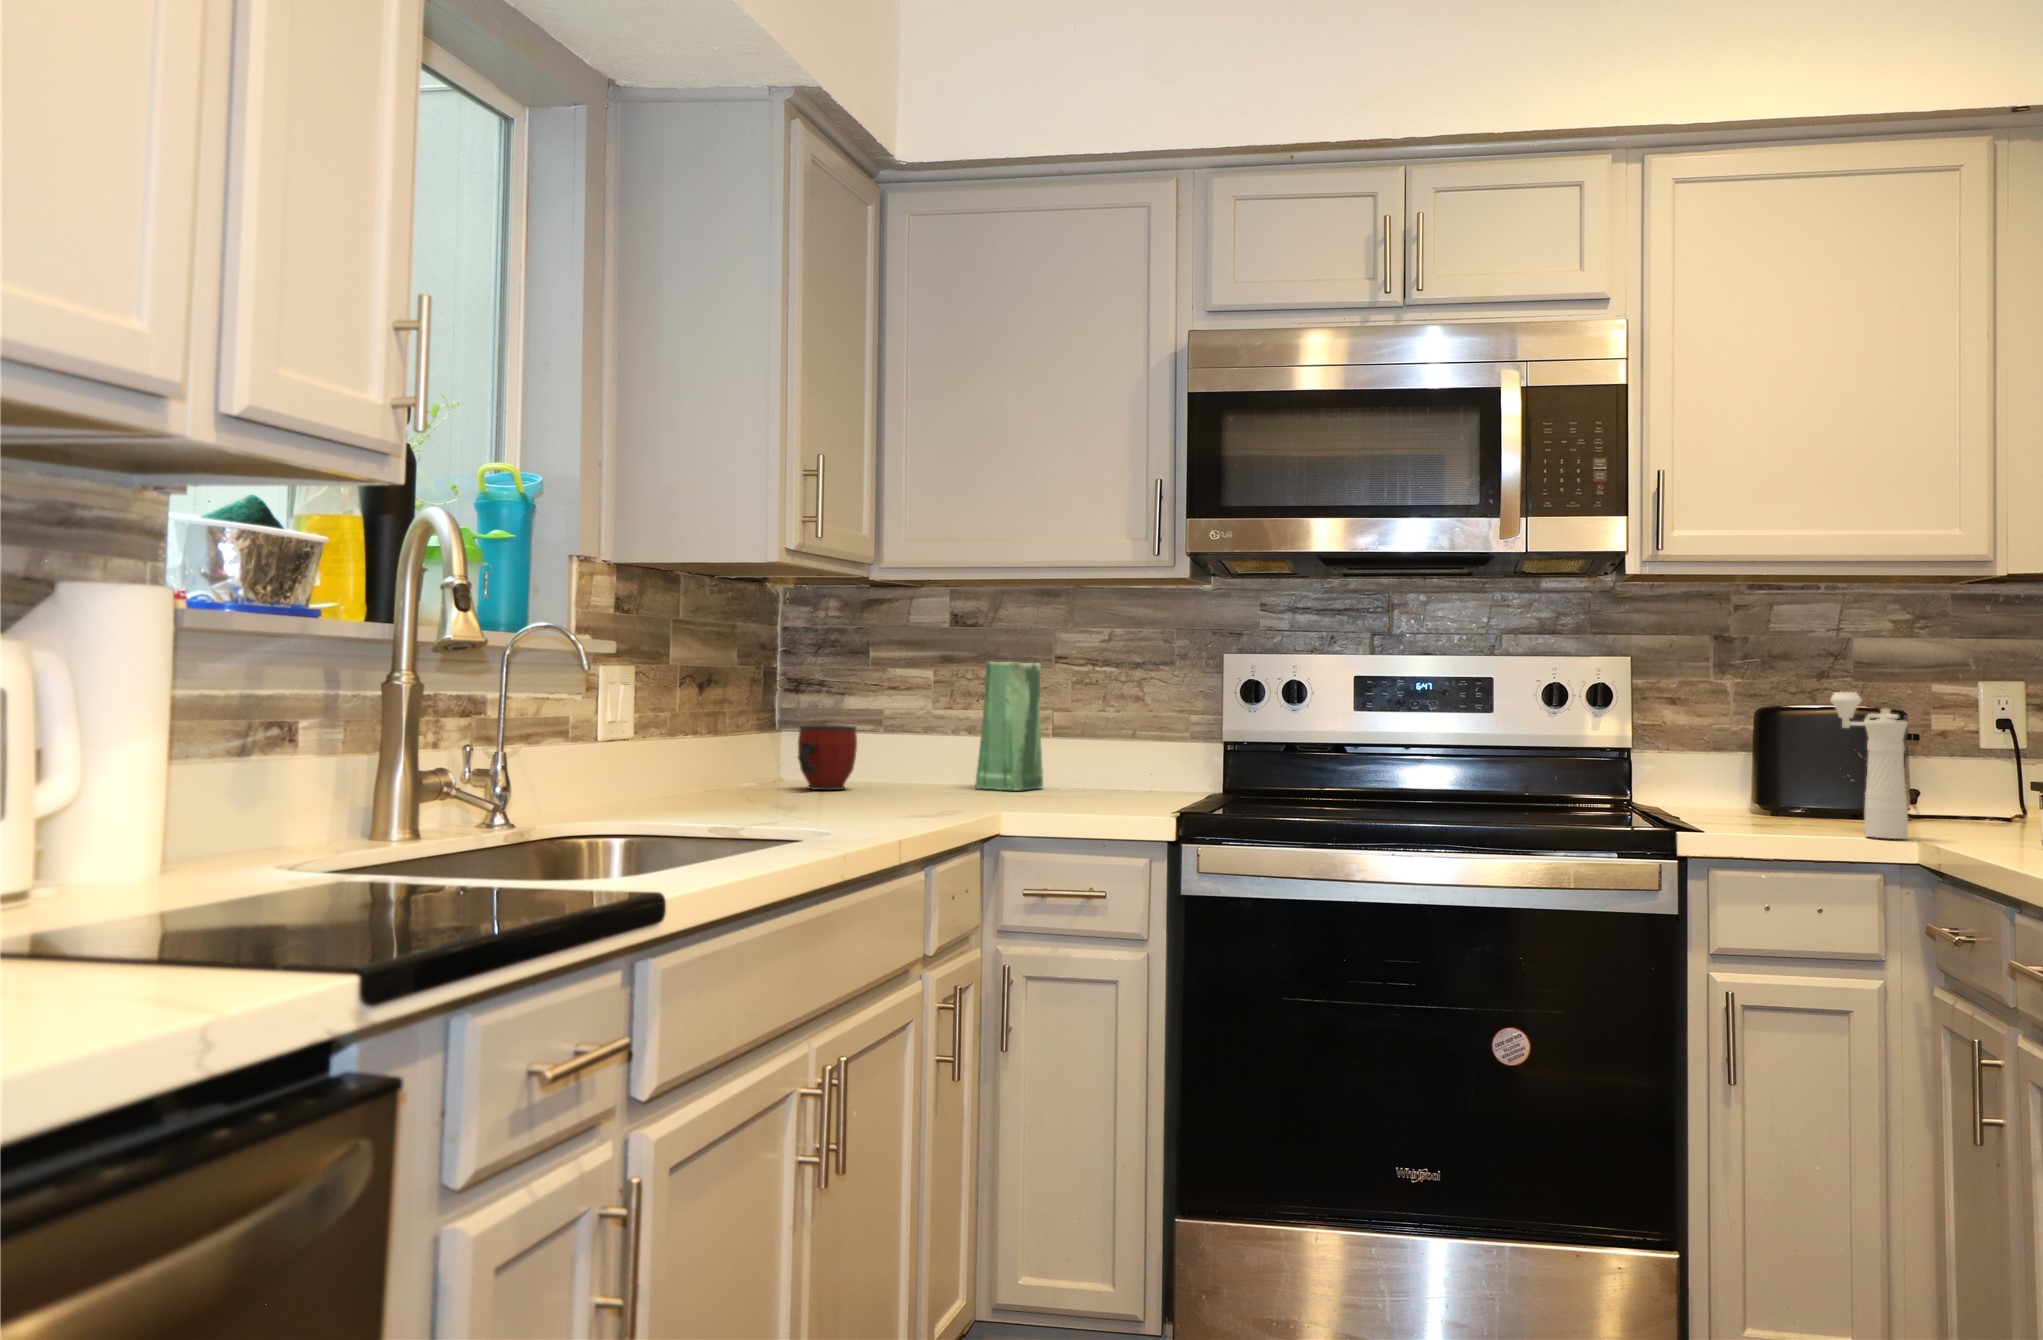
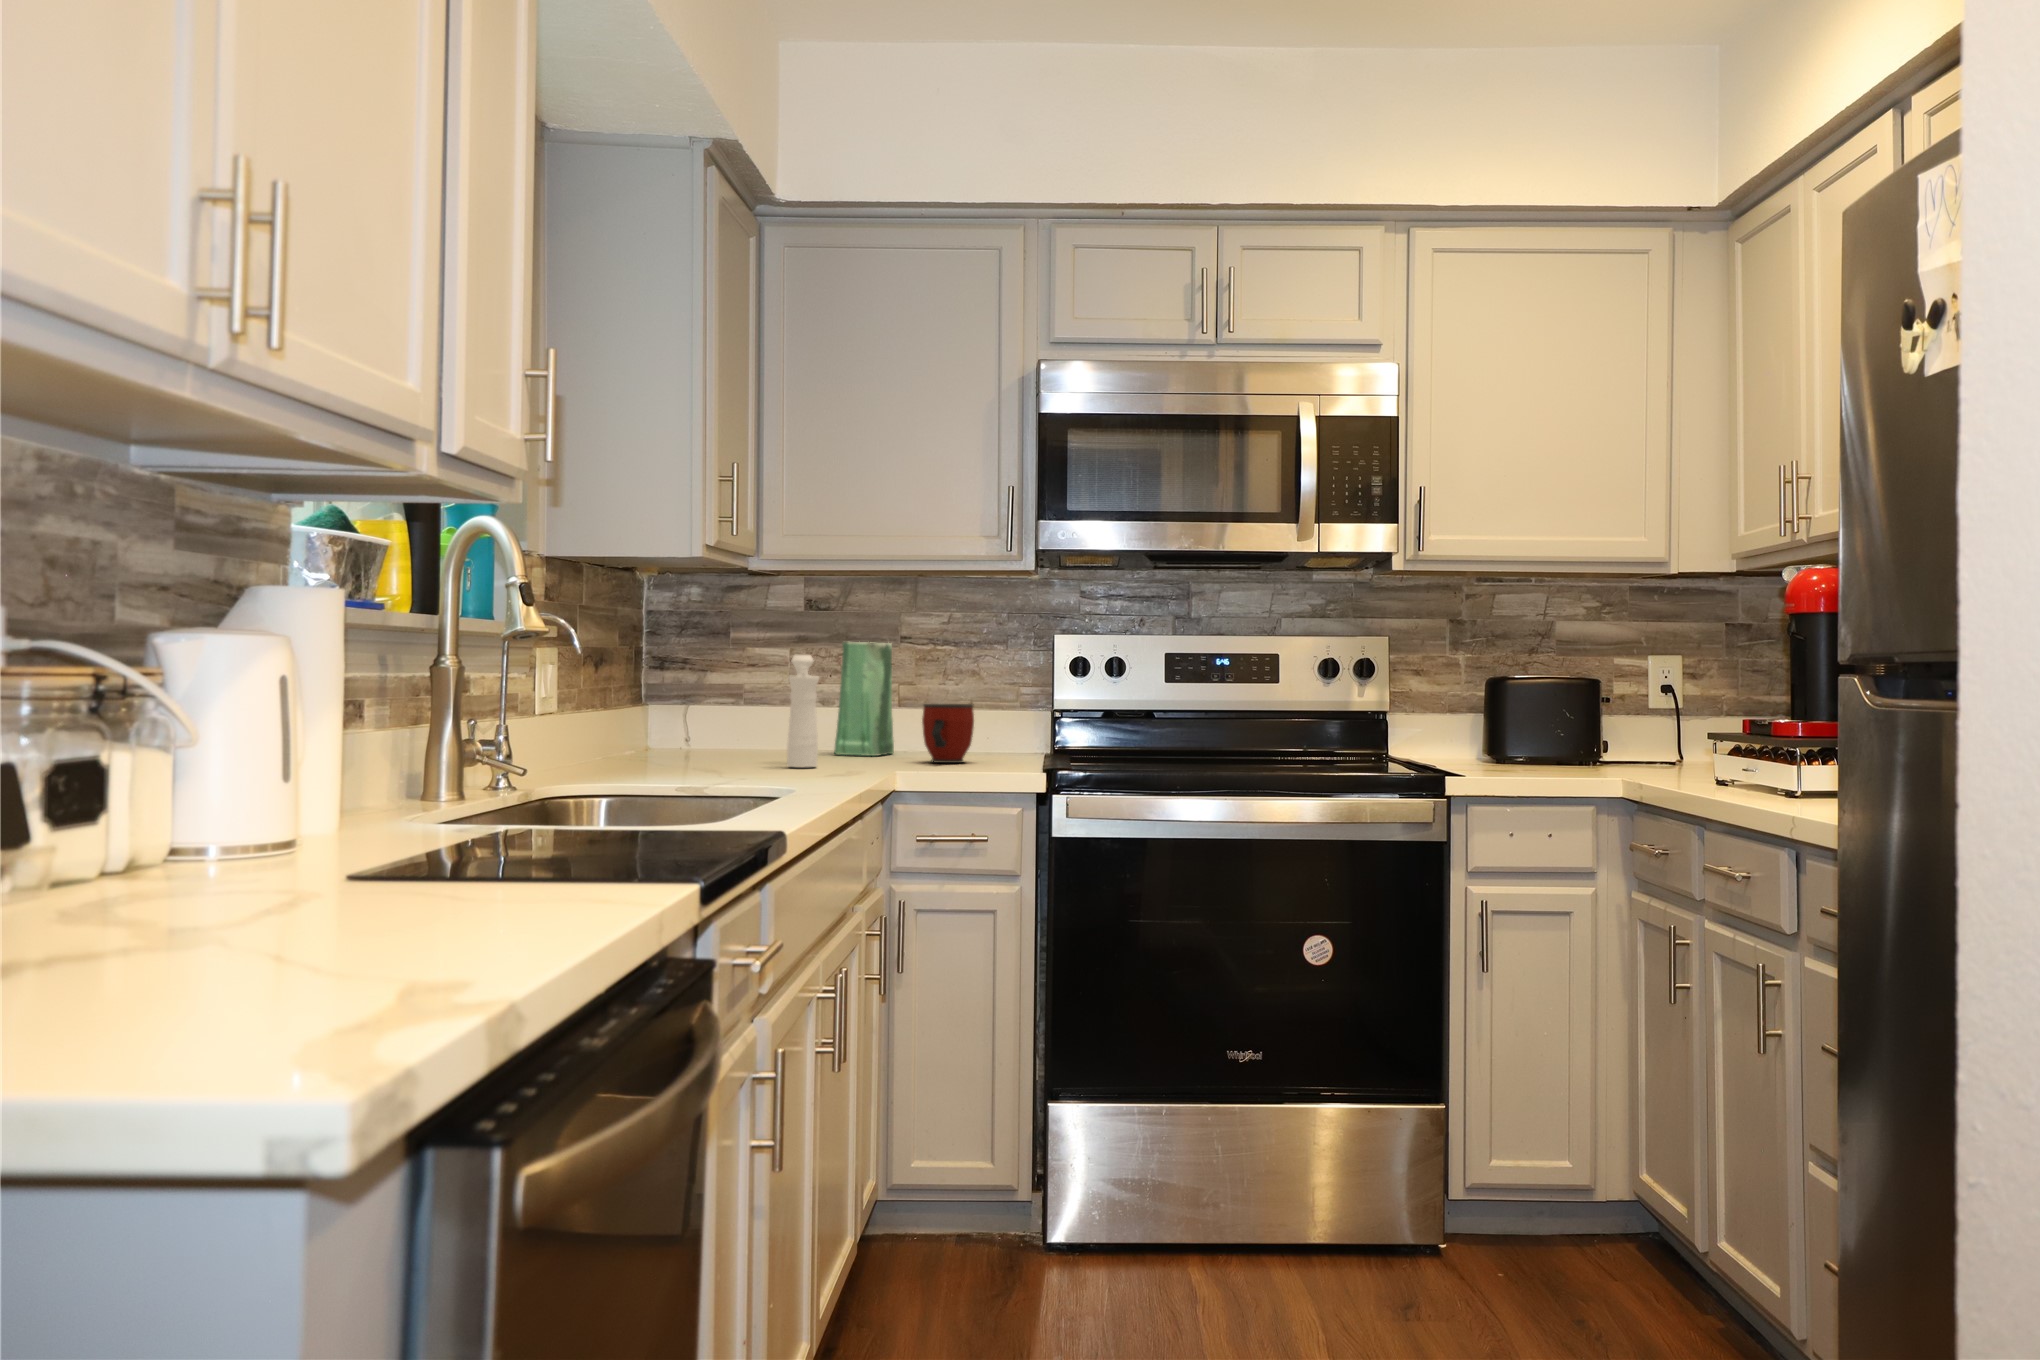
pepper mill: present [1831,692,1908,839] -> present [787,655,819,767]
mug: present [798,725,857,790] -> present [922,704,974,763]

